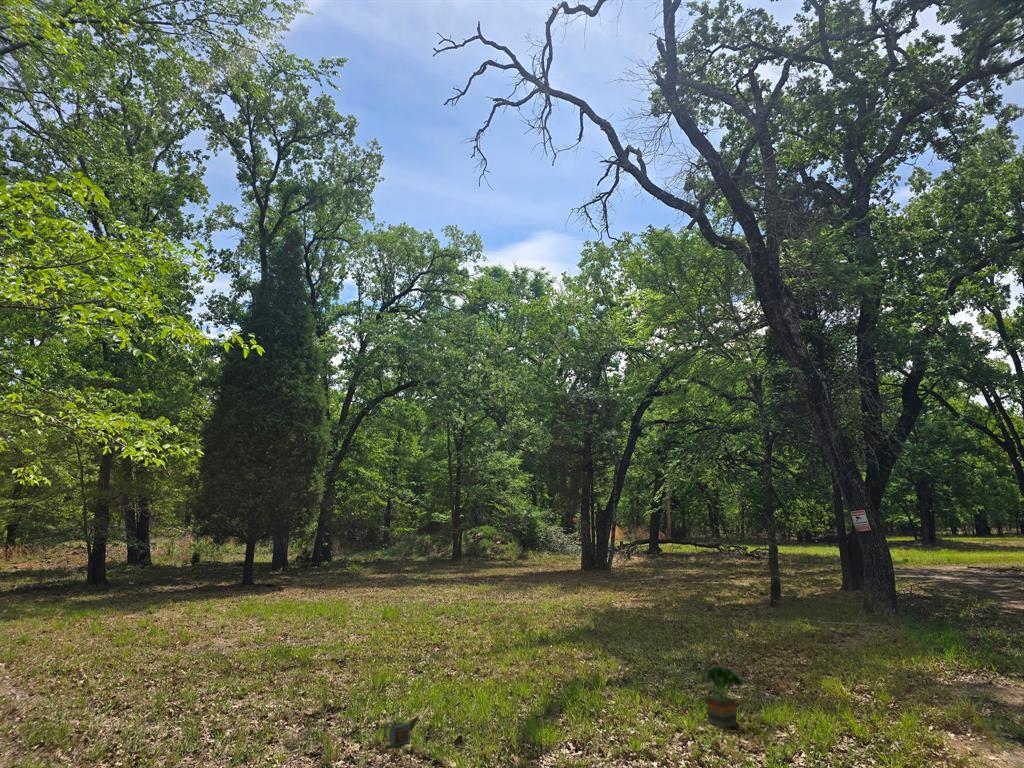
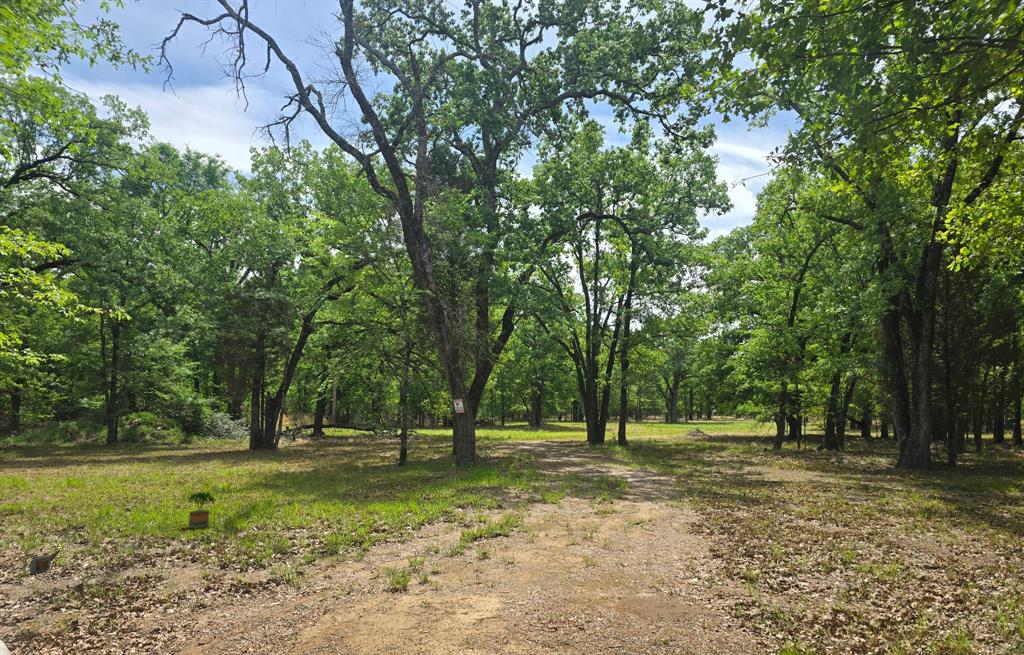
potted tree: present [702,667,742,728] -> present [188,492,215,529]

